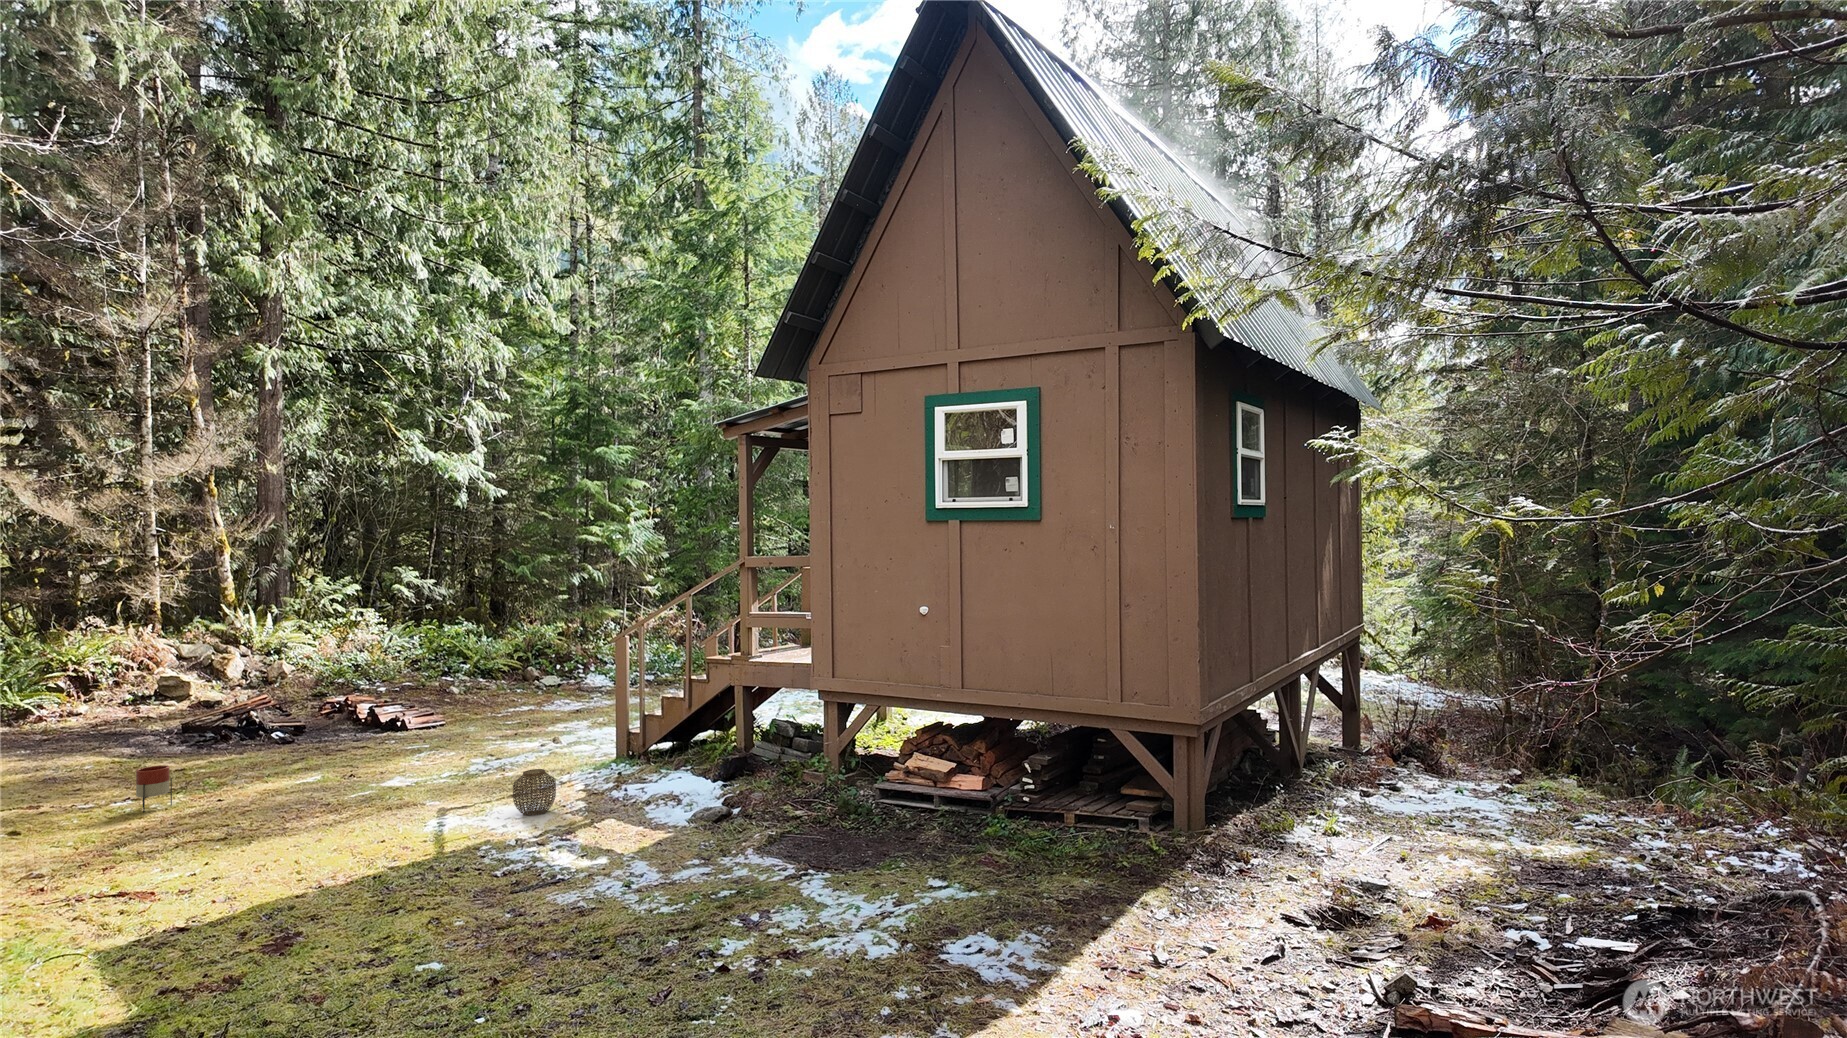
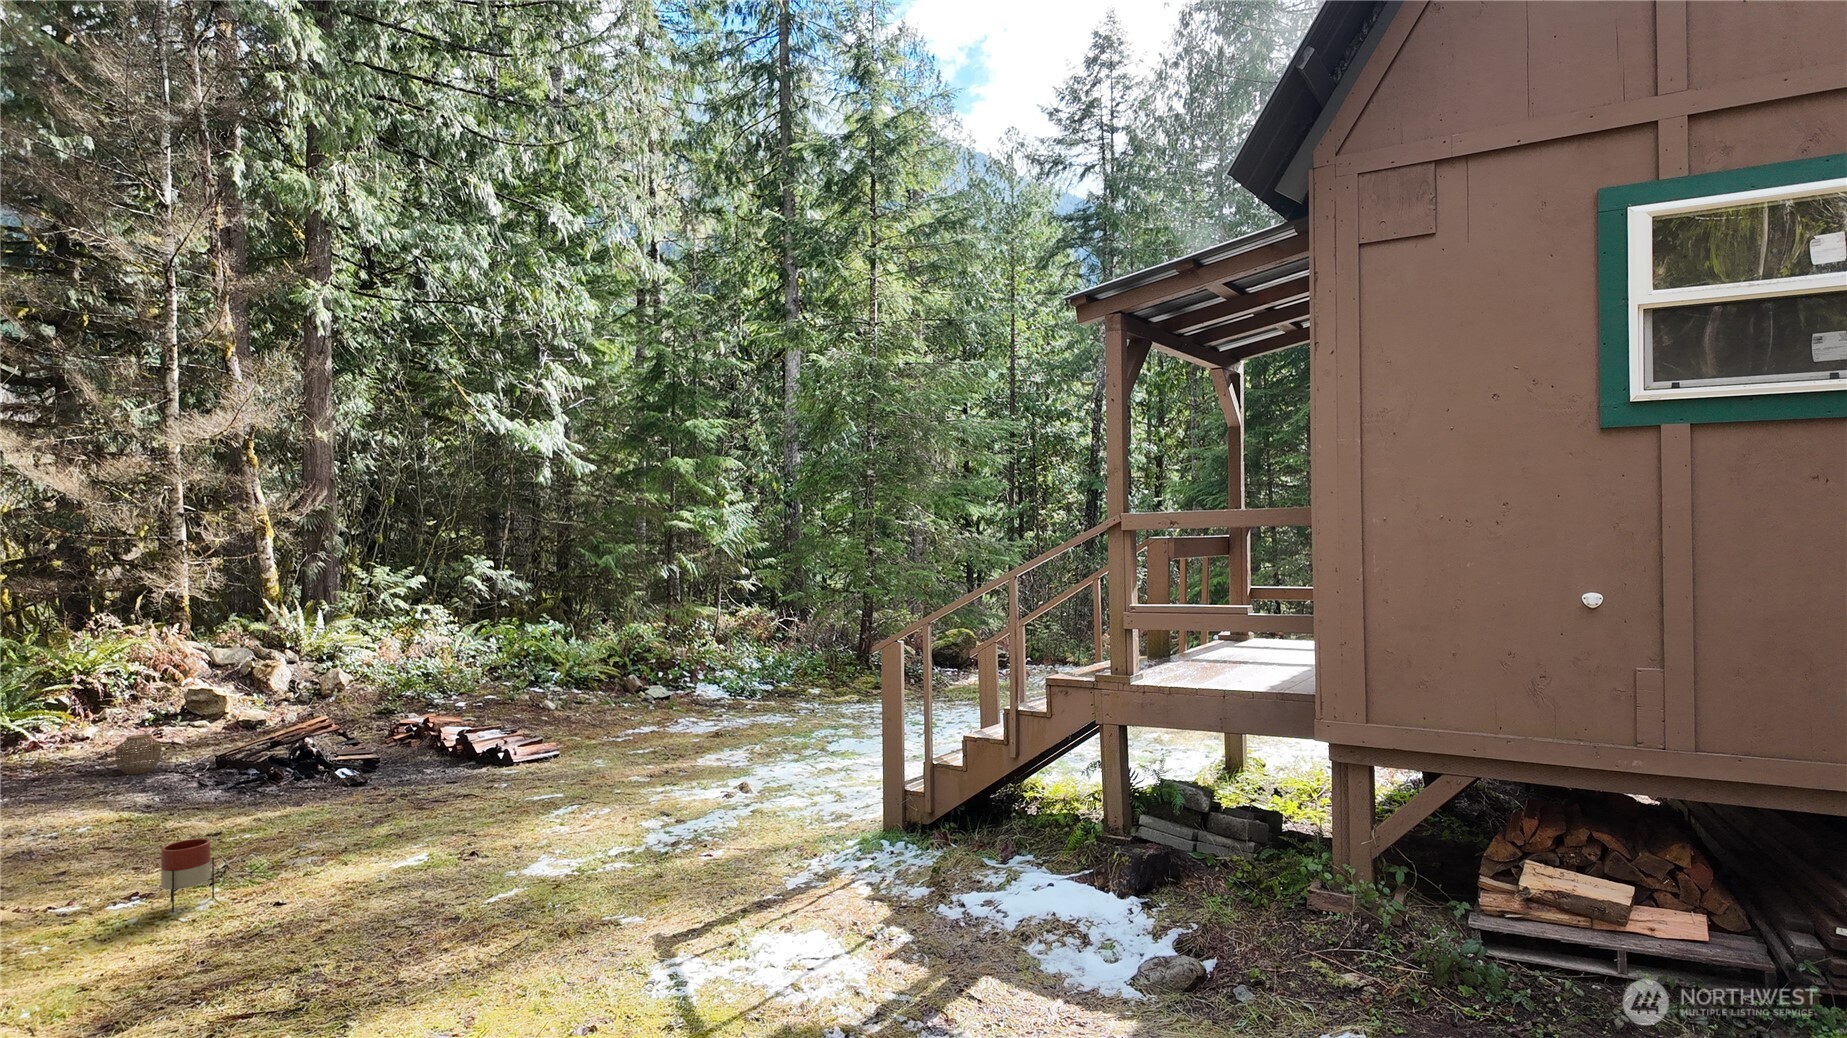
woven basket: present [513,769,556,816] -> present [116,734,161,774]

